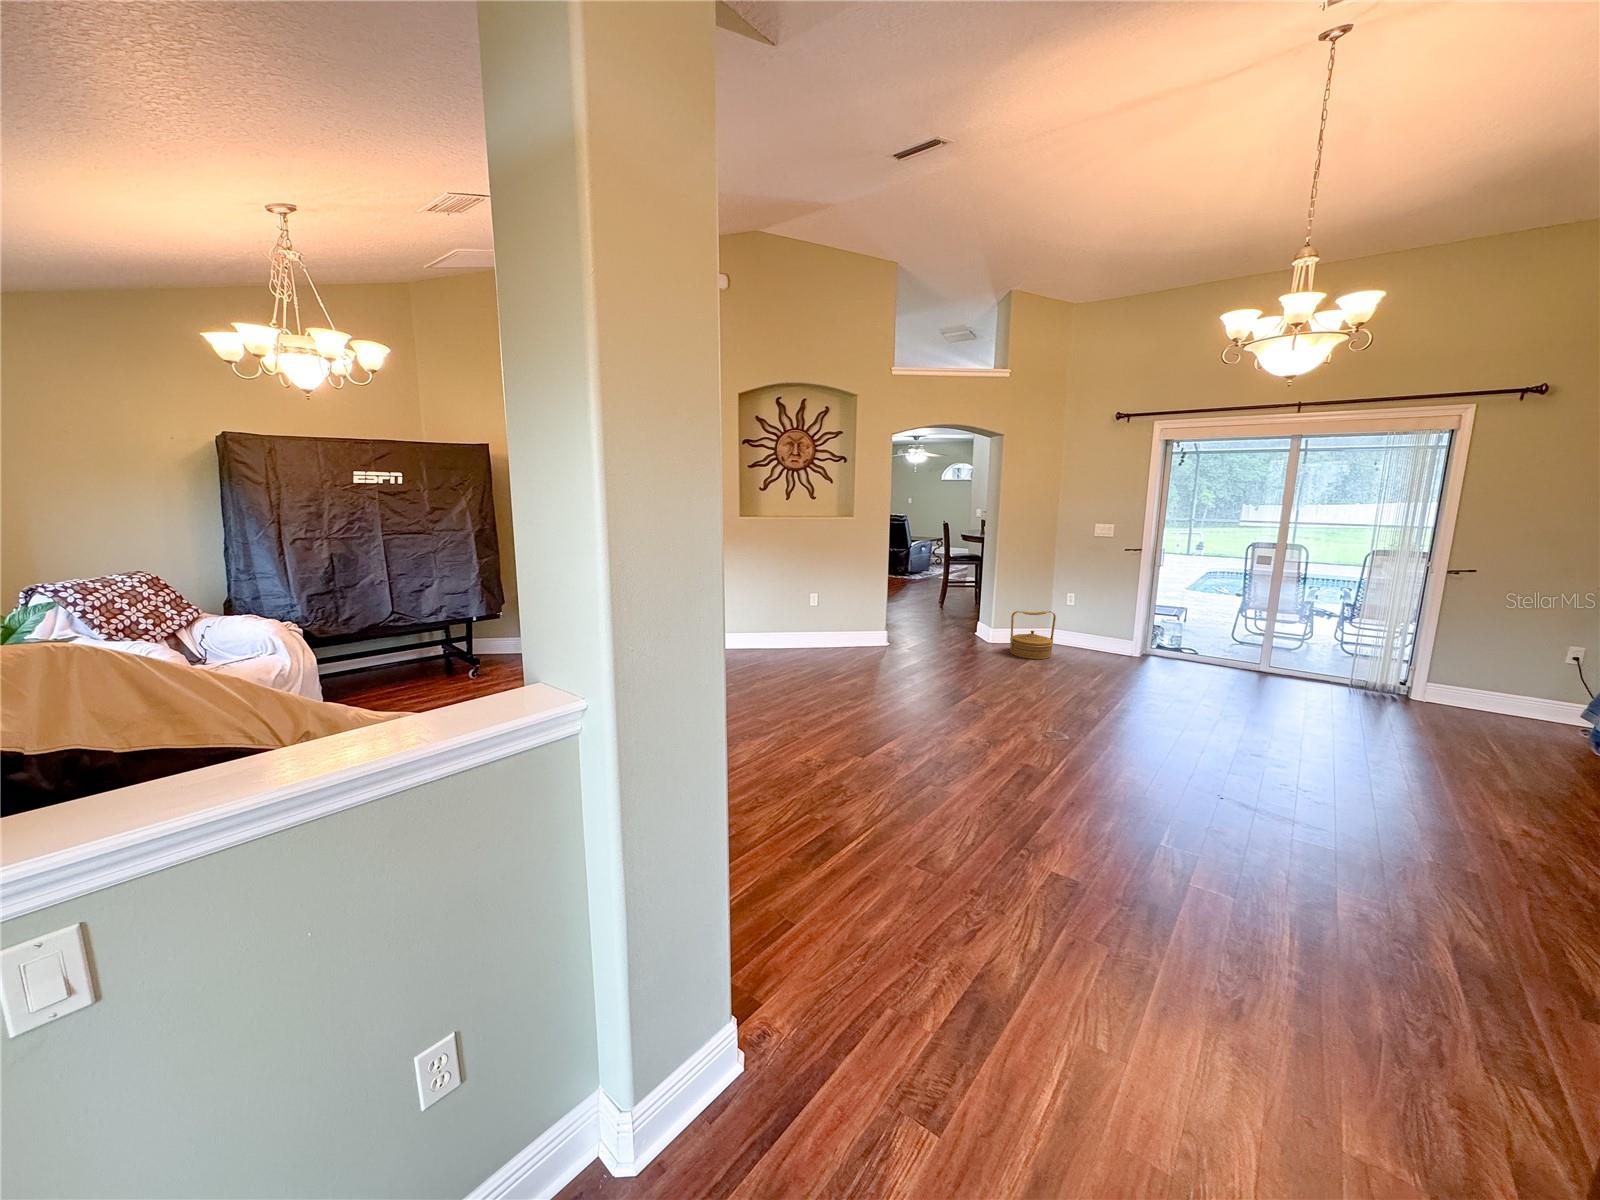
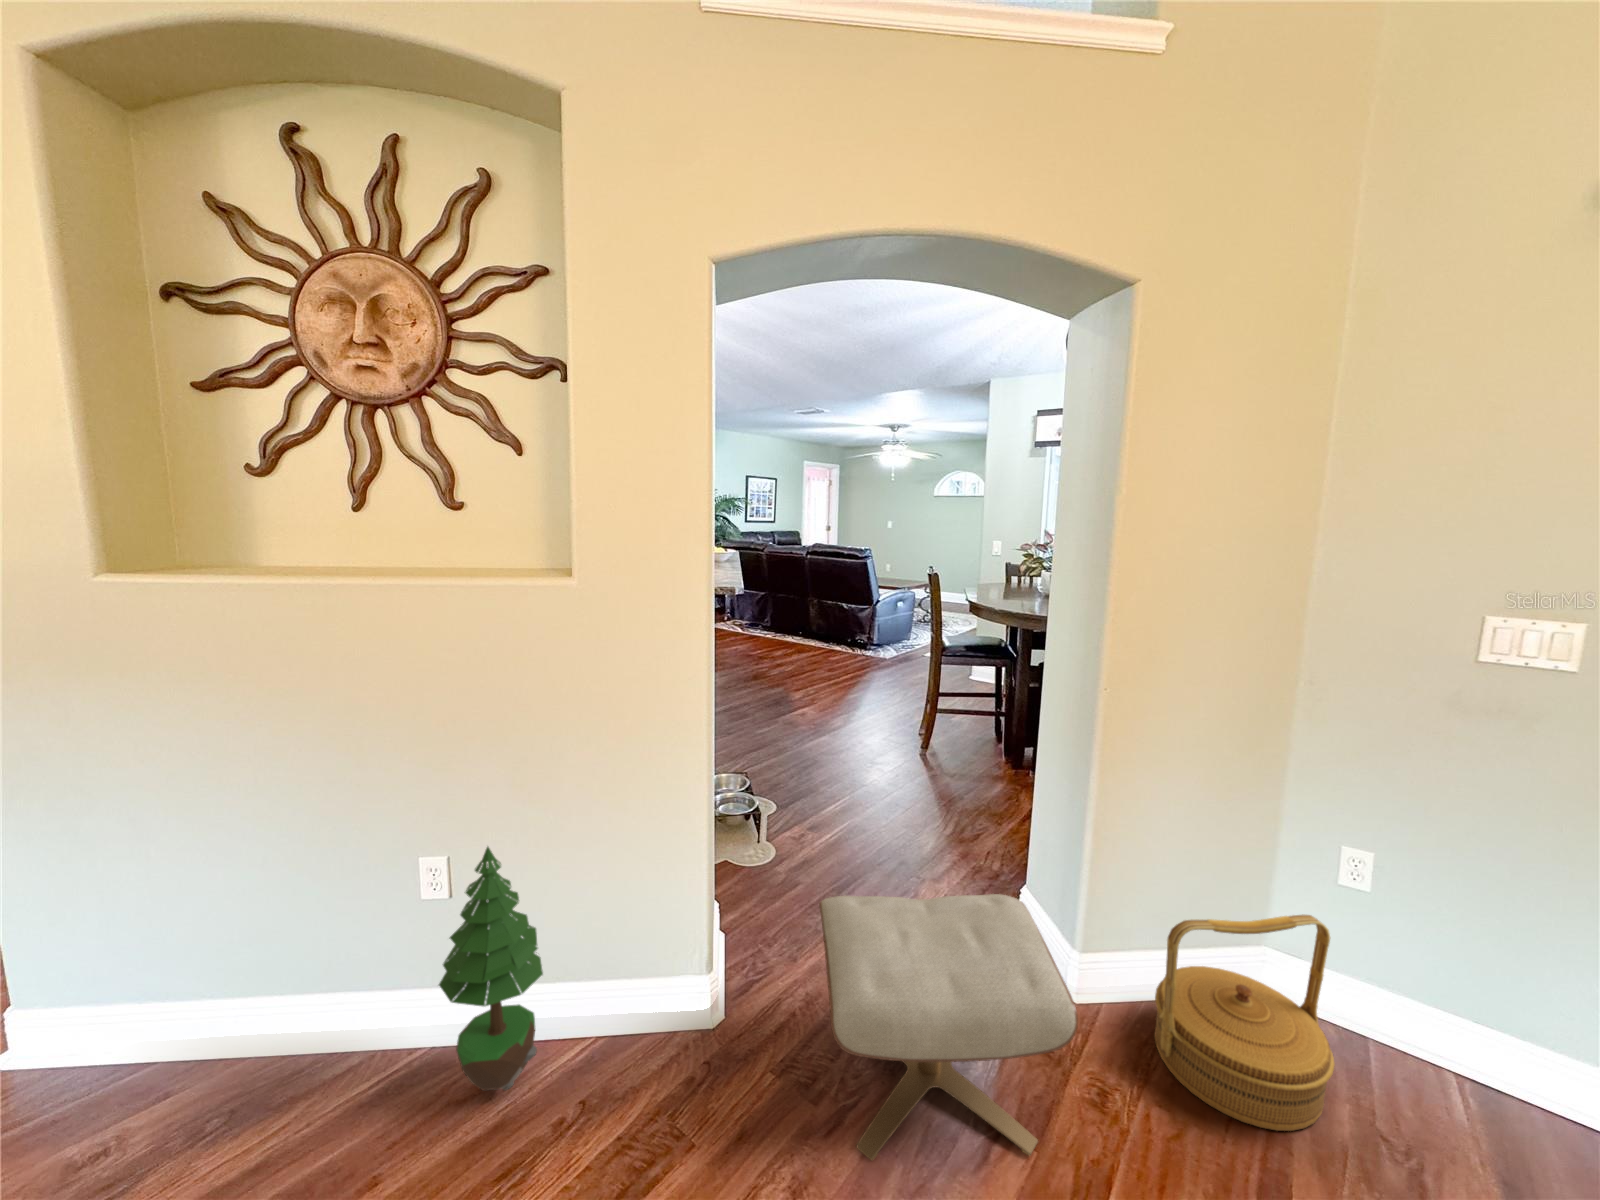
potted tree: none [823,585,848,652] -> present [439,847,543,1091]
ottoman: none [916,608,984,660] -> present [819,894,1078,1160]

